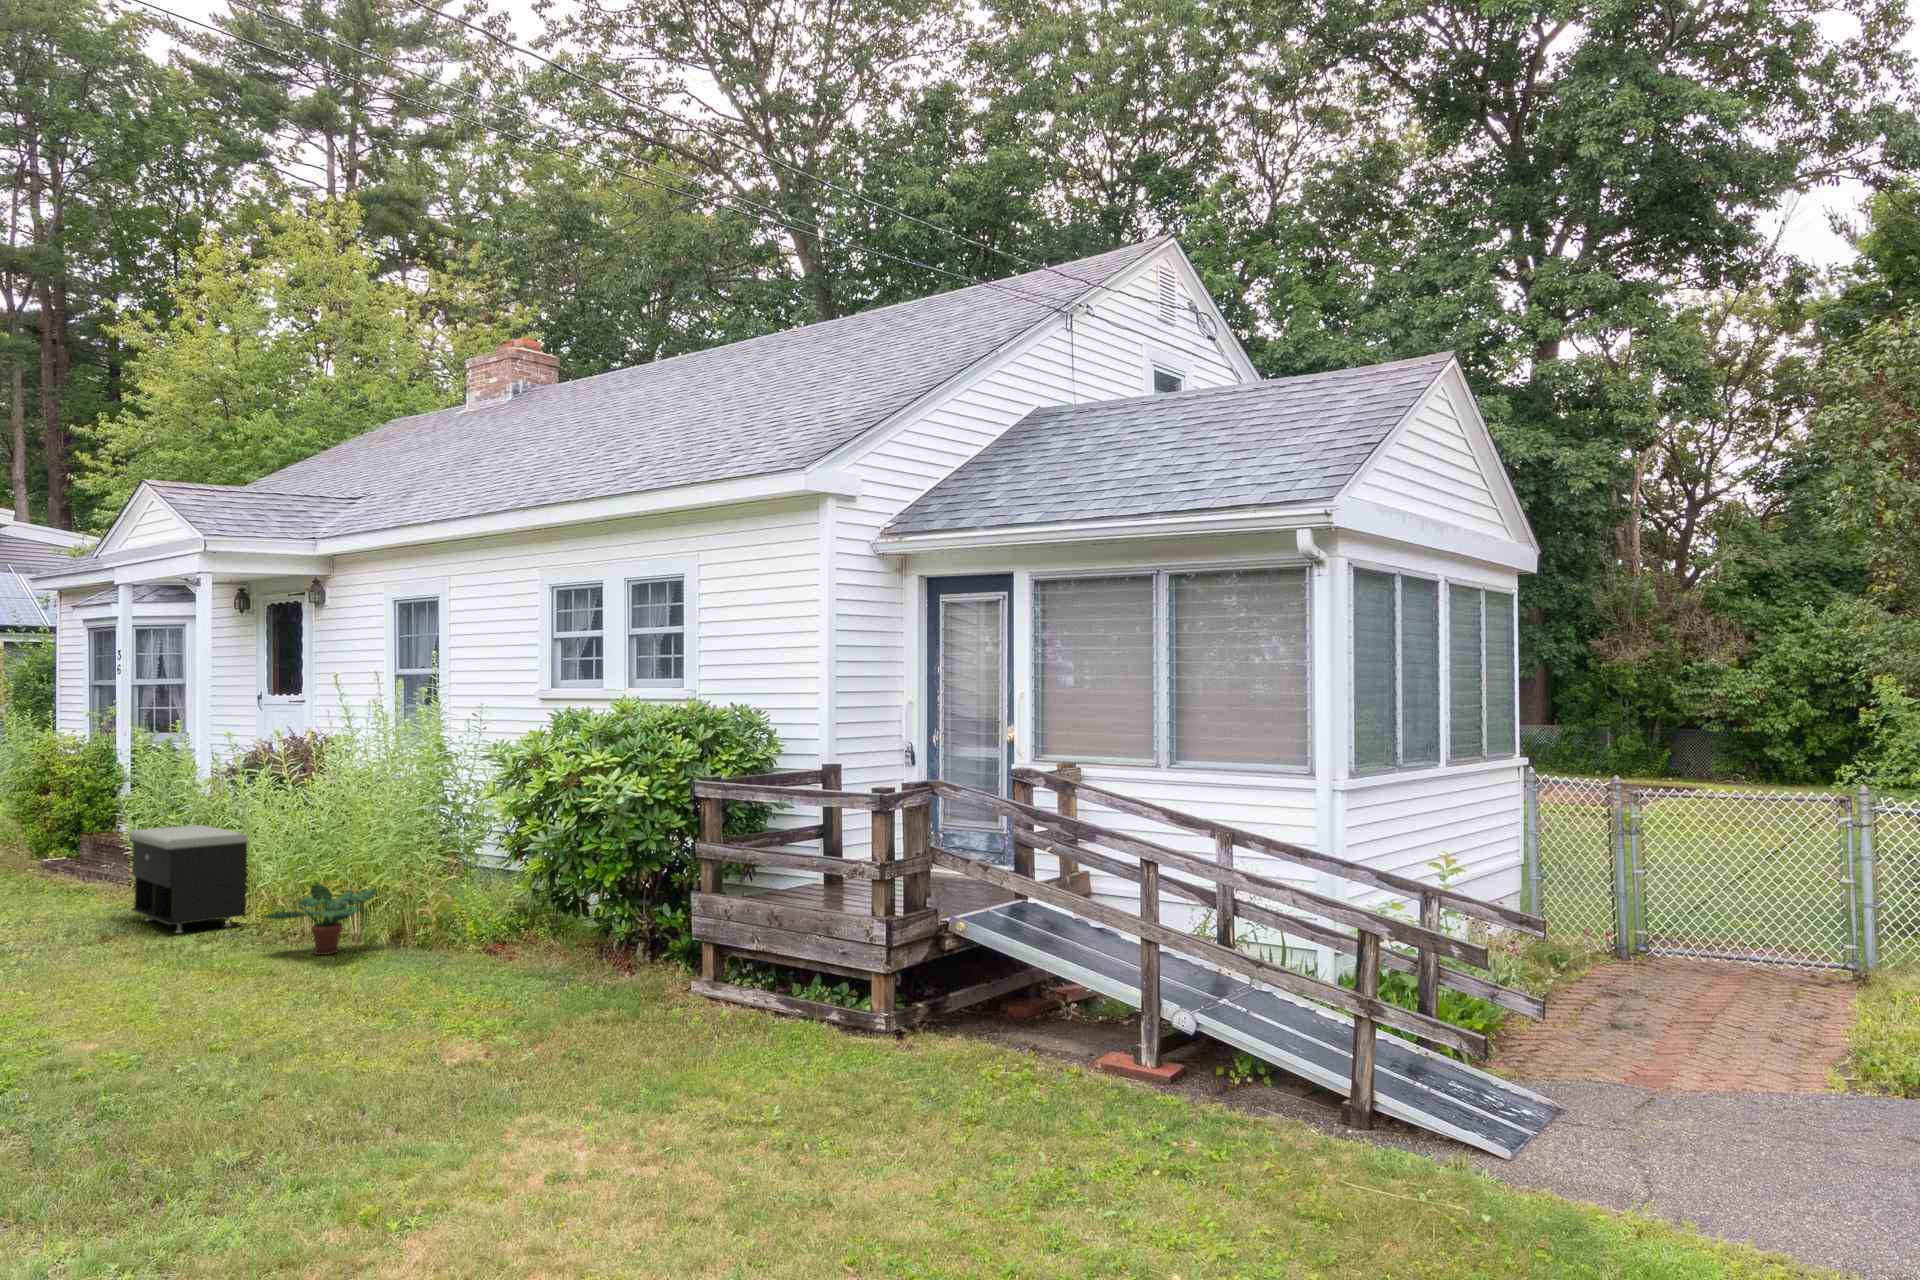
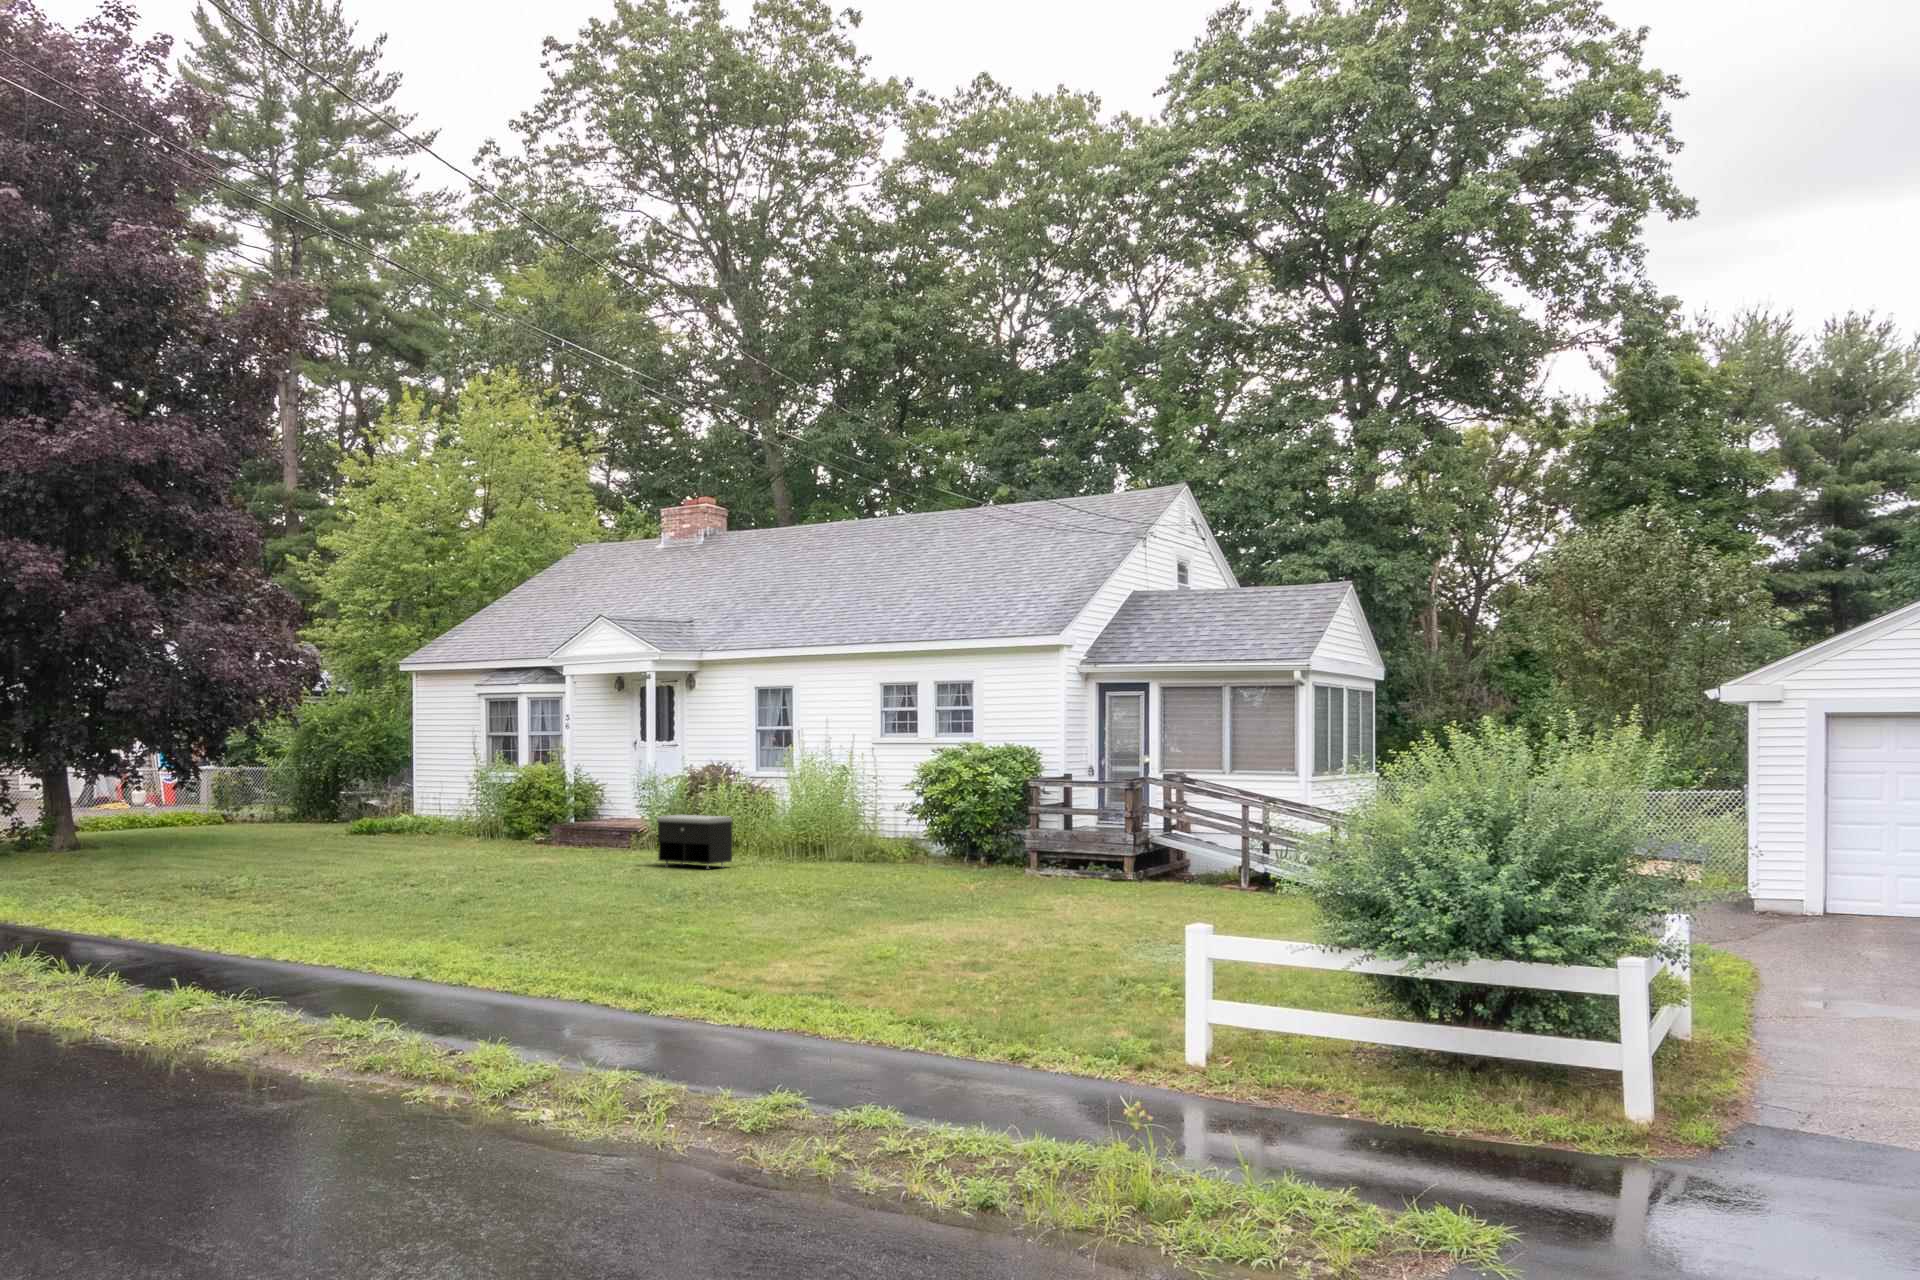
potted plant: present [264,883,375,955] -> none [784,836,836,873]

